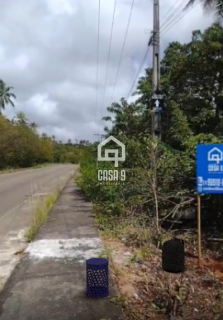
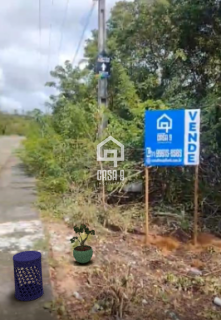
backpack: present [162,237,185,272] -> none [107,217,135,256]
potted plant: none [130,240,152,274] -> present [70,224,95,263]

